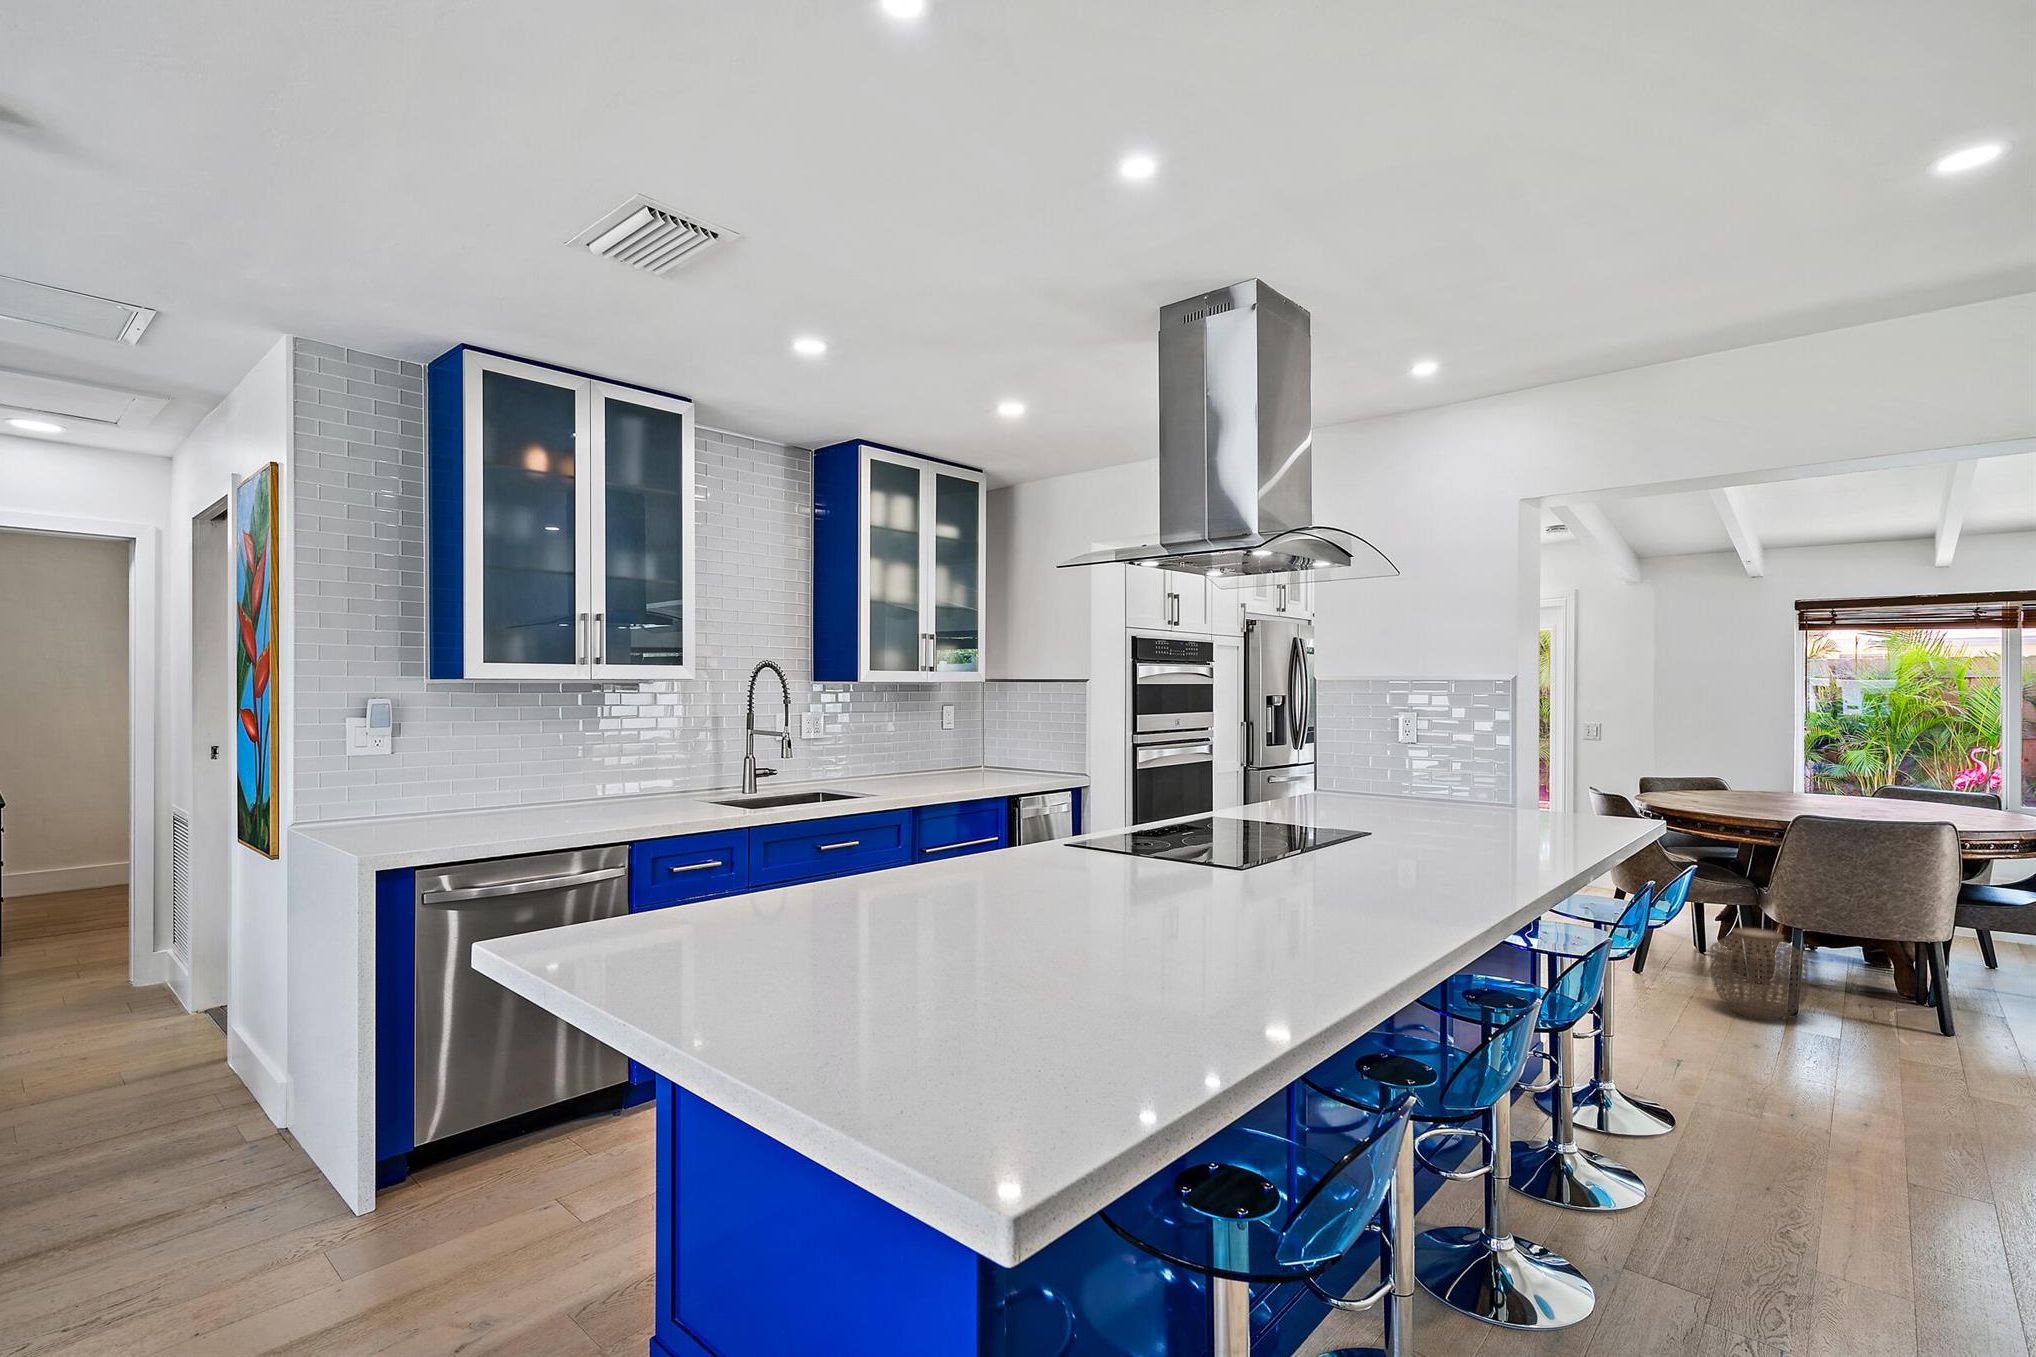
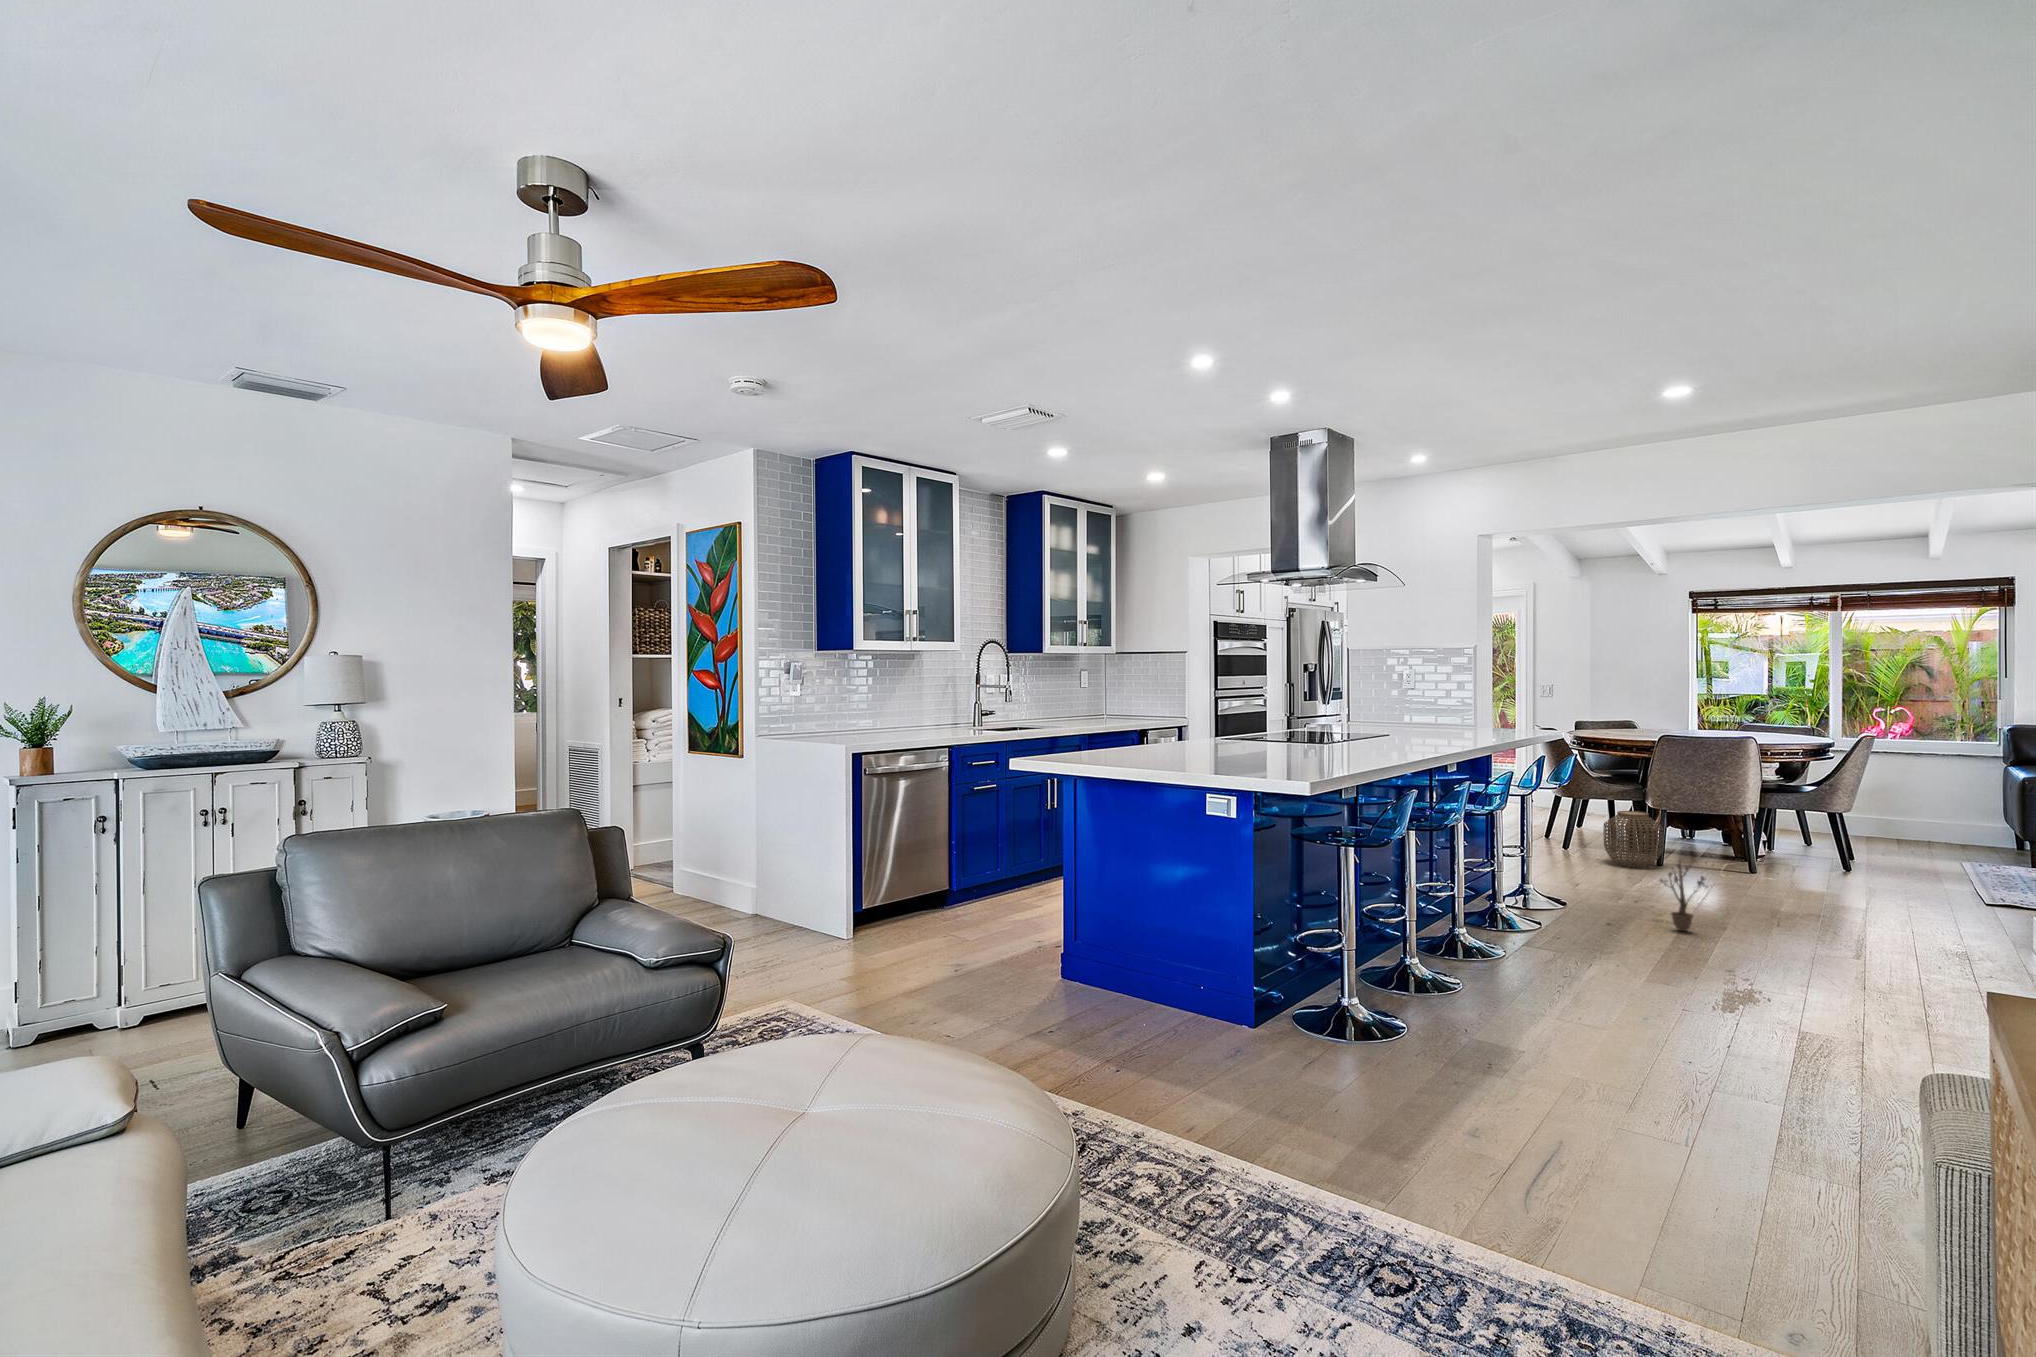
decorative plant: none [1855,1081,1981,1221] -> present [1653,861,1708,931]

